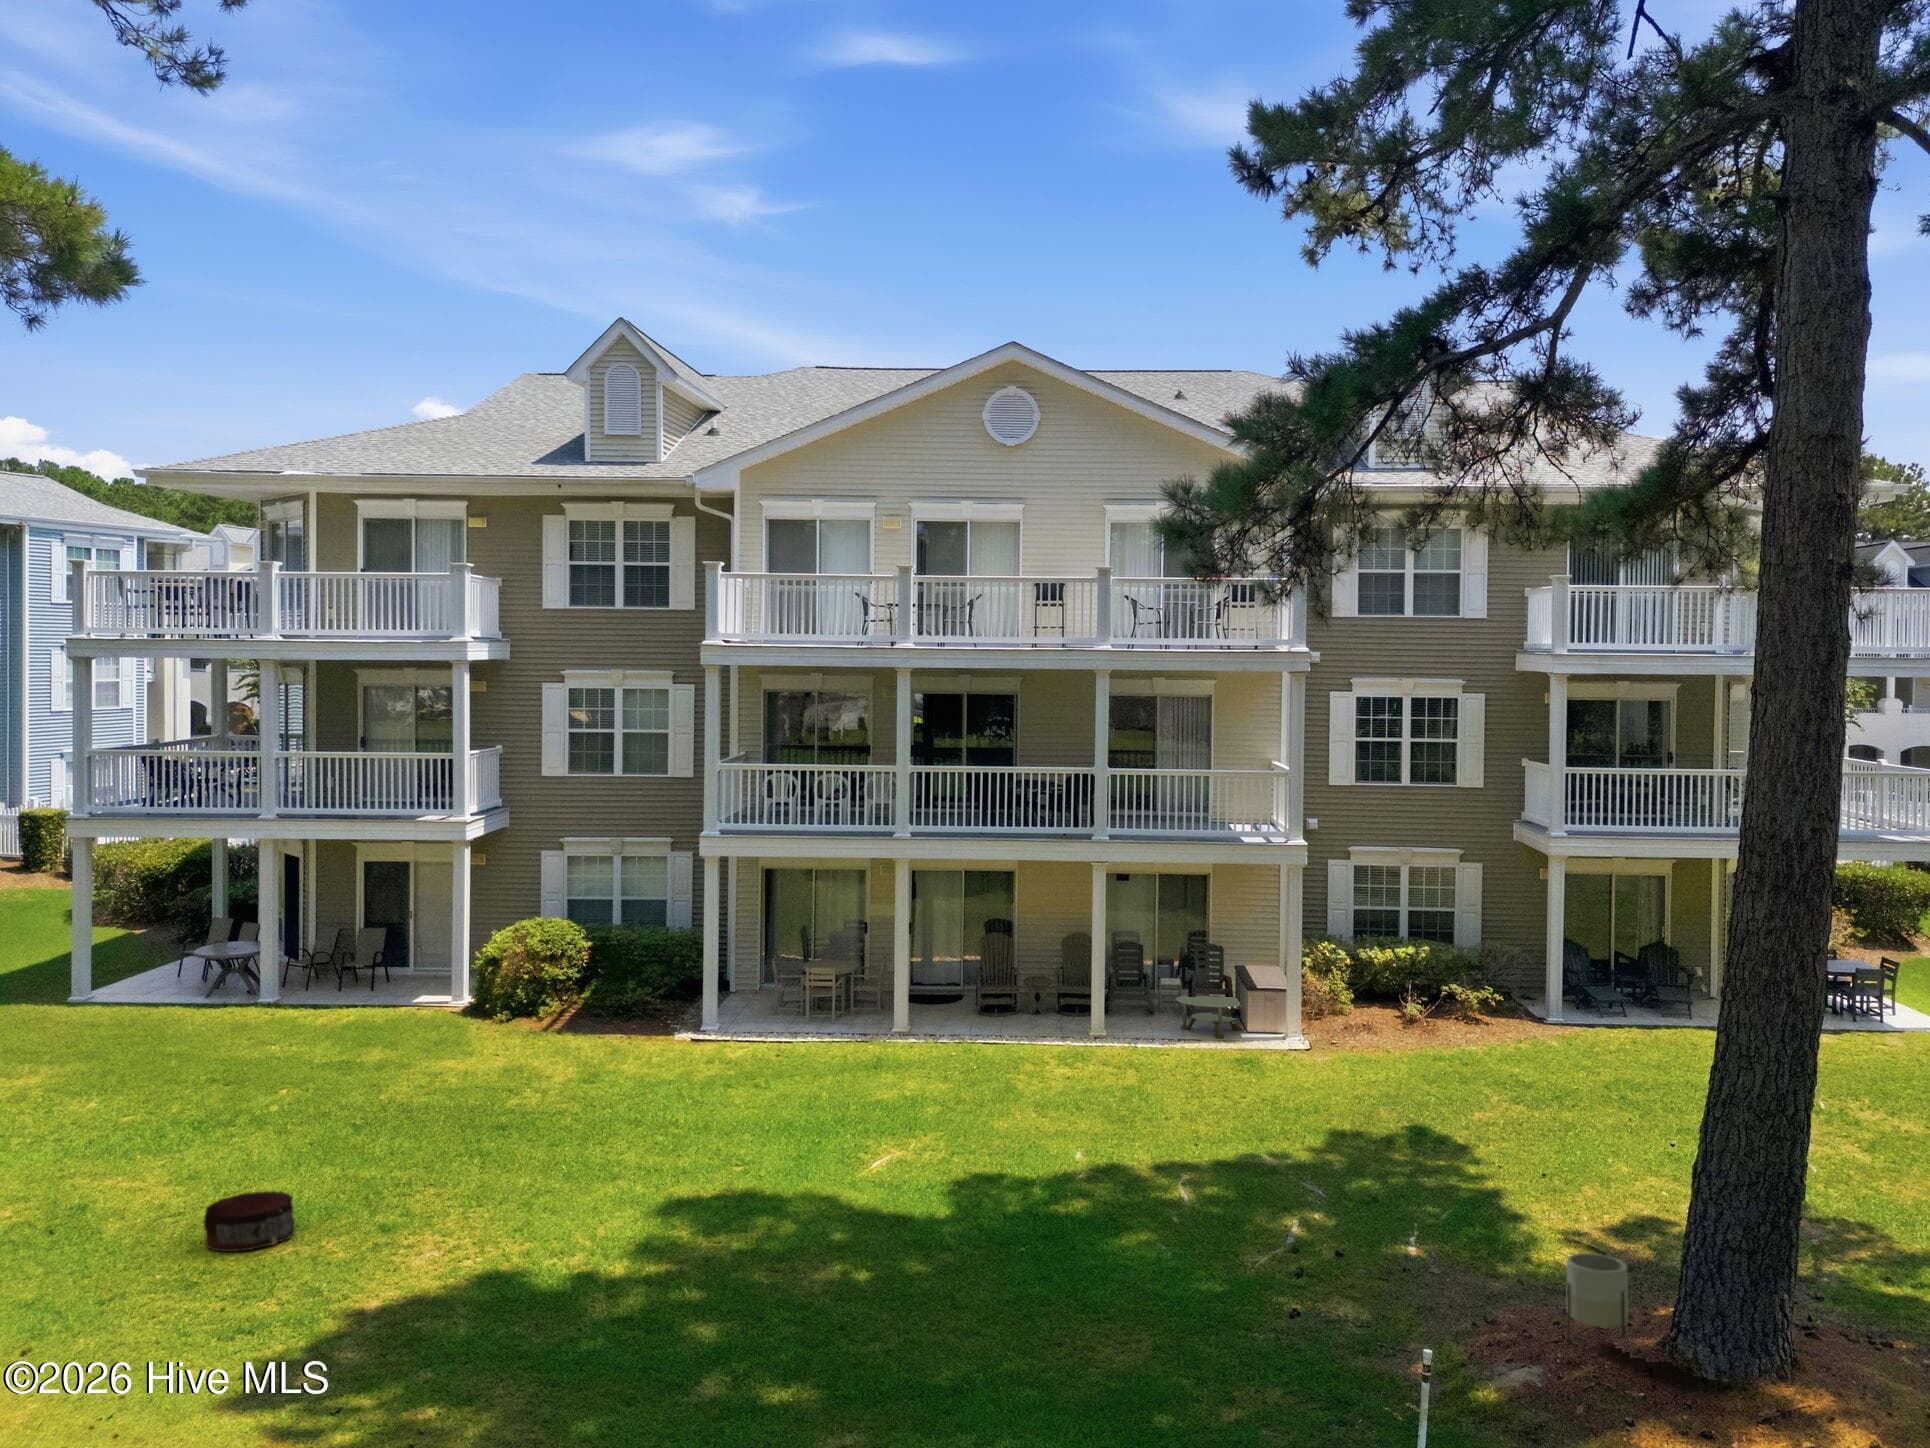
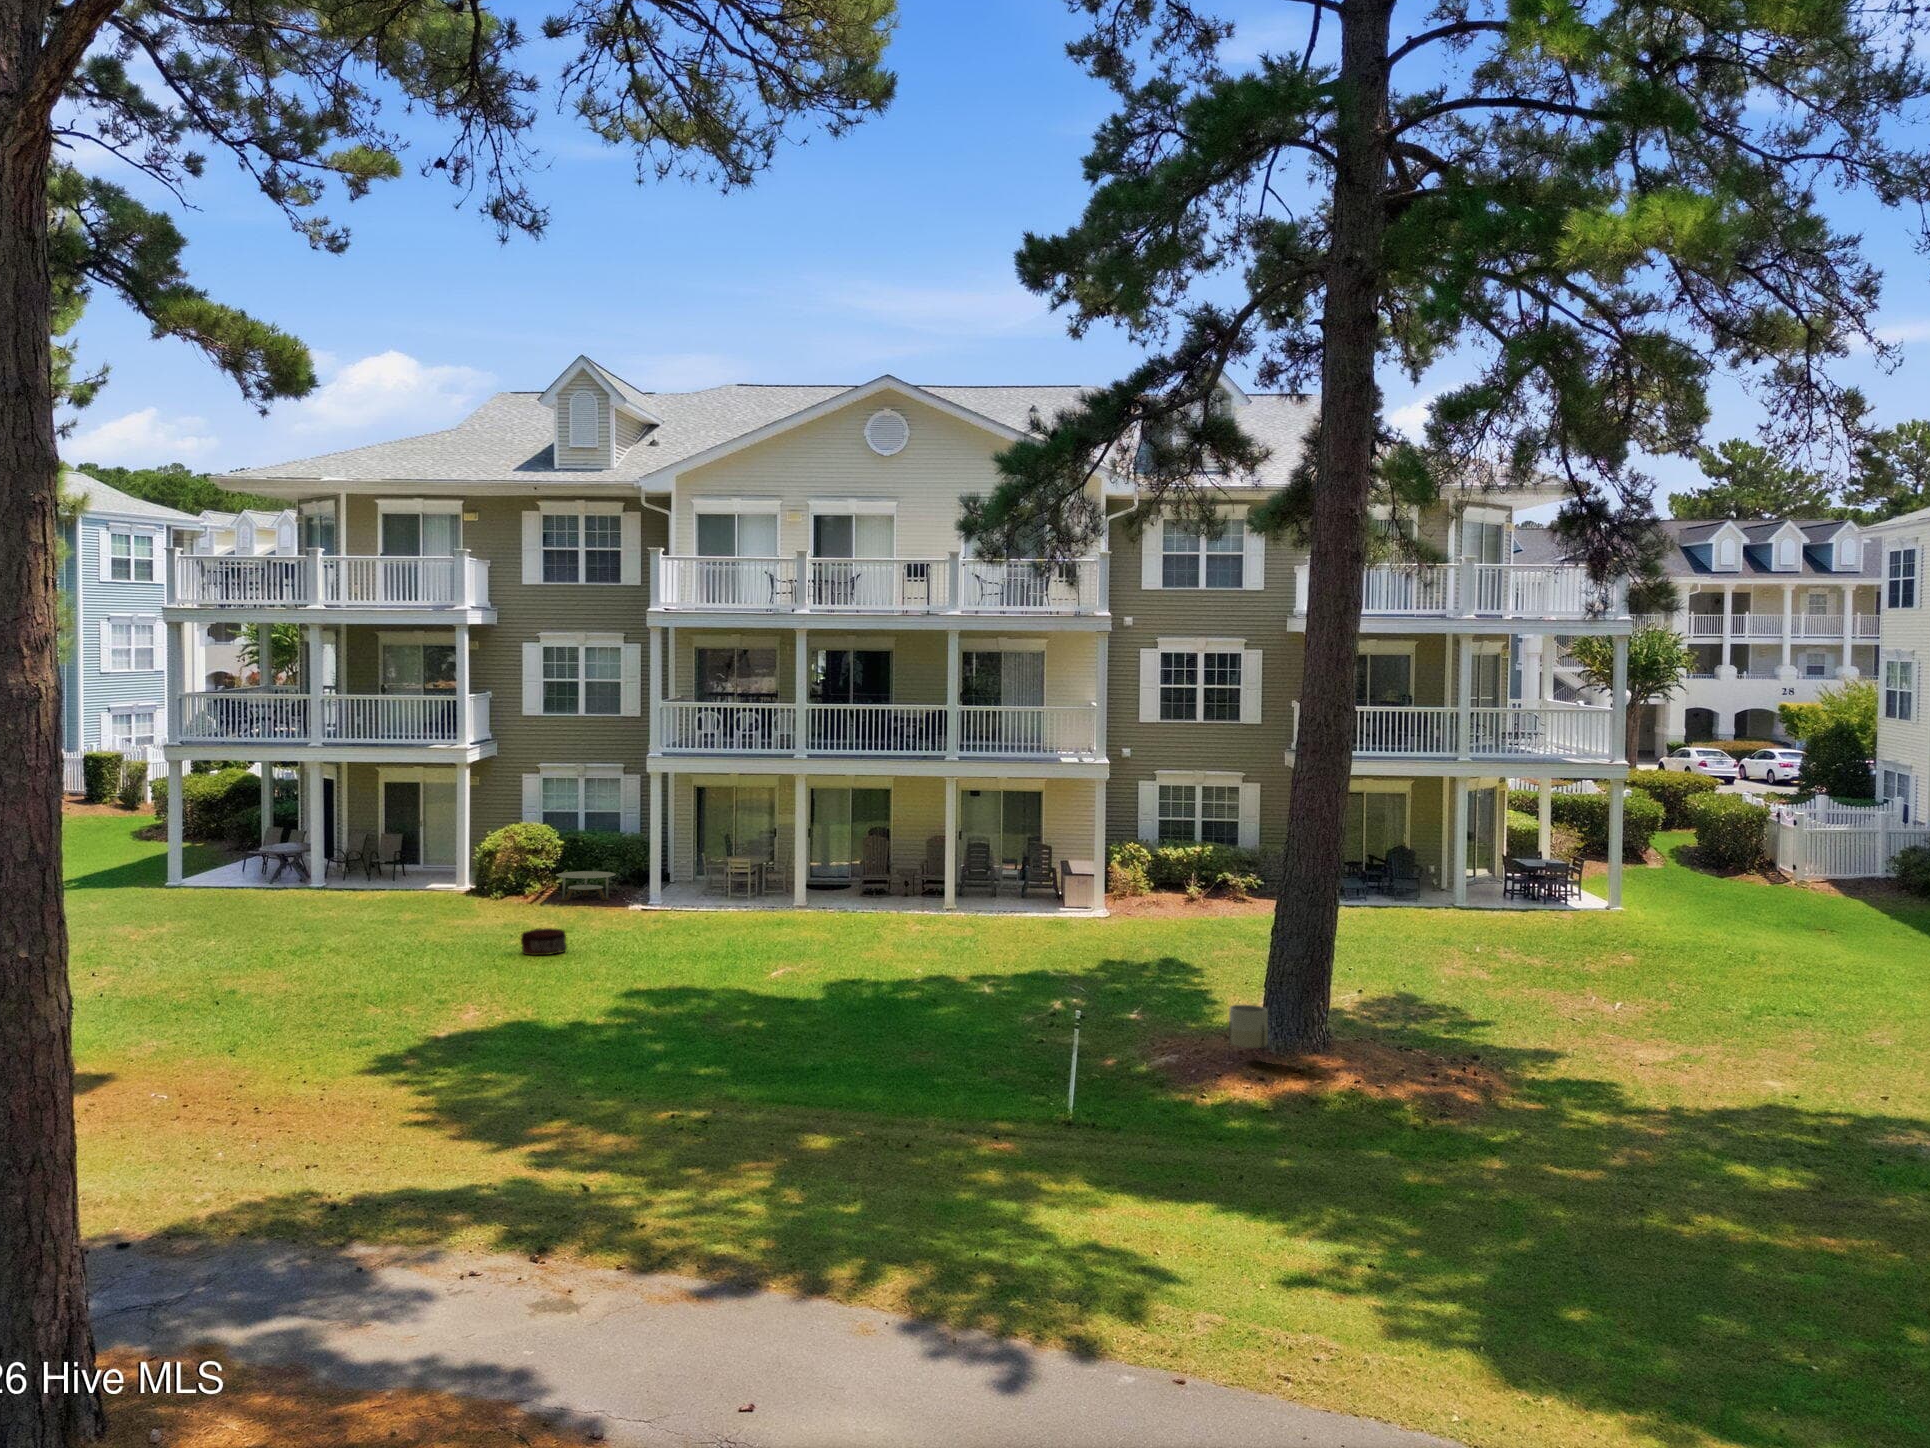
round table: present [1176,995,1242,1038] -> present [556,871,616,901]
pouf: present [204,1191,295,1252] -> present [521,928,567,955]

